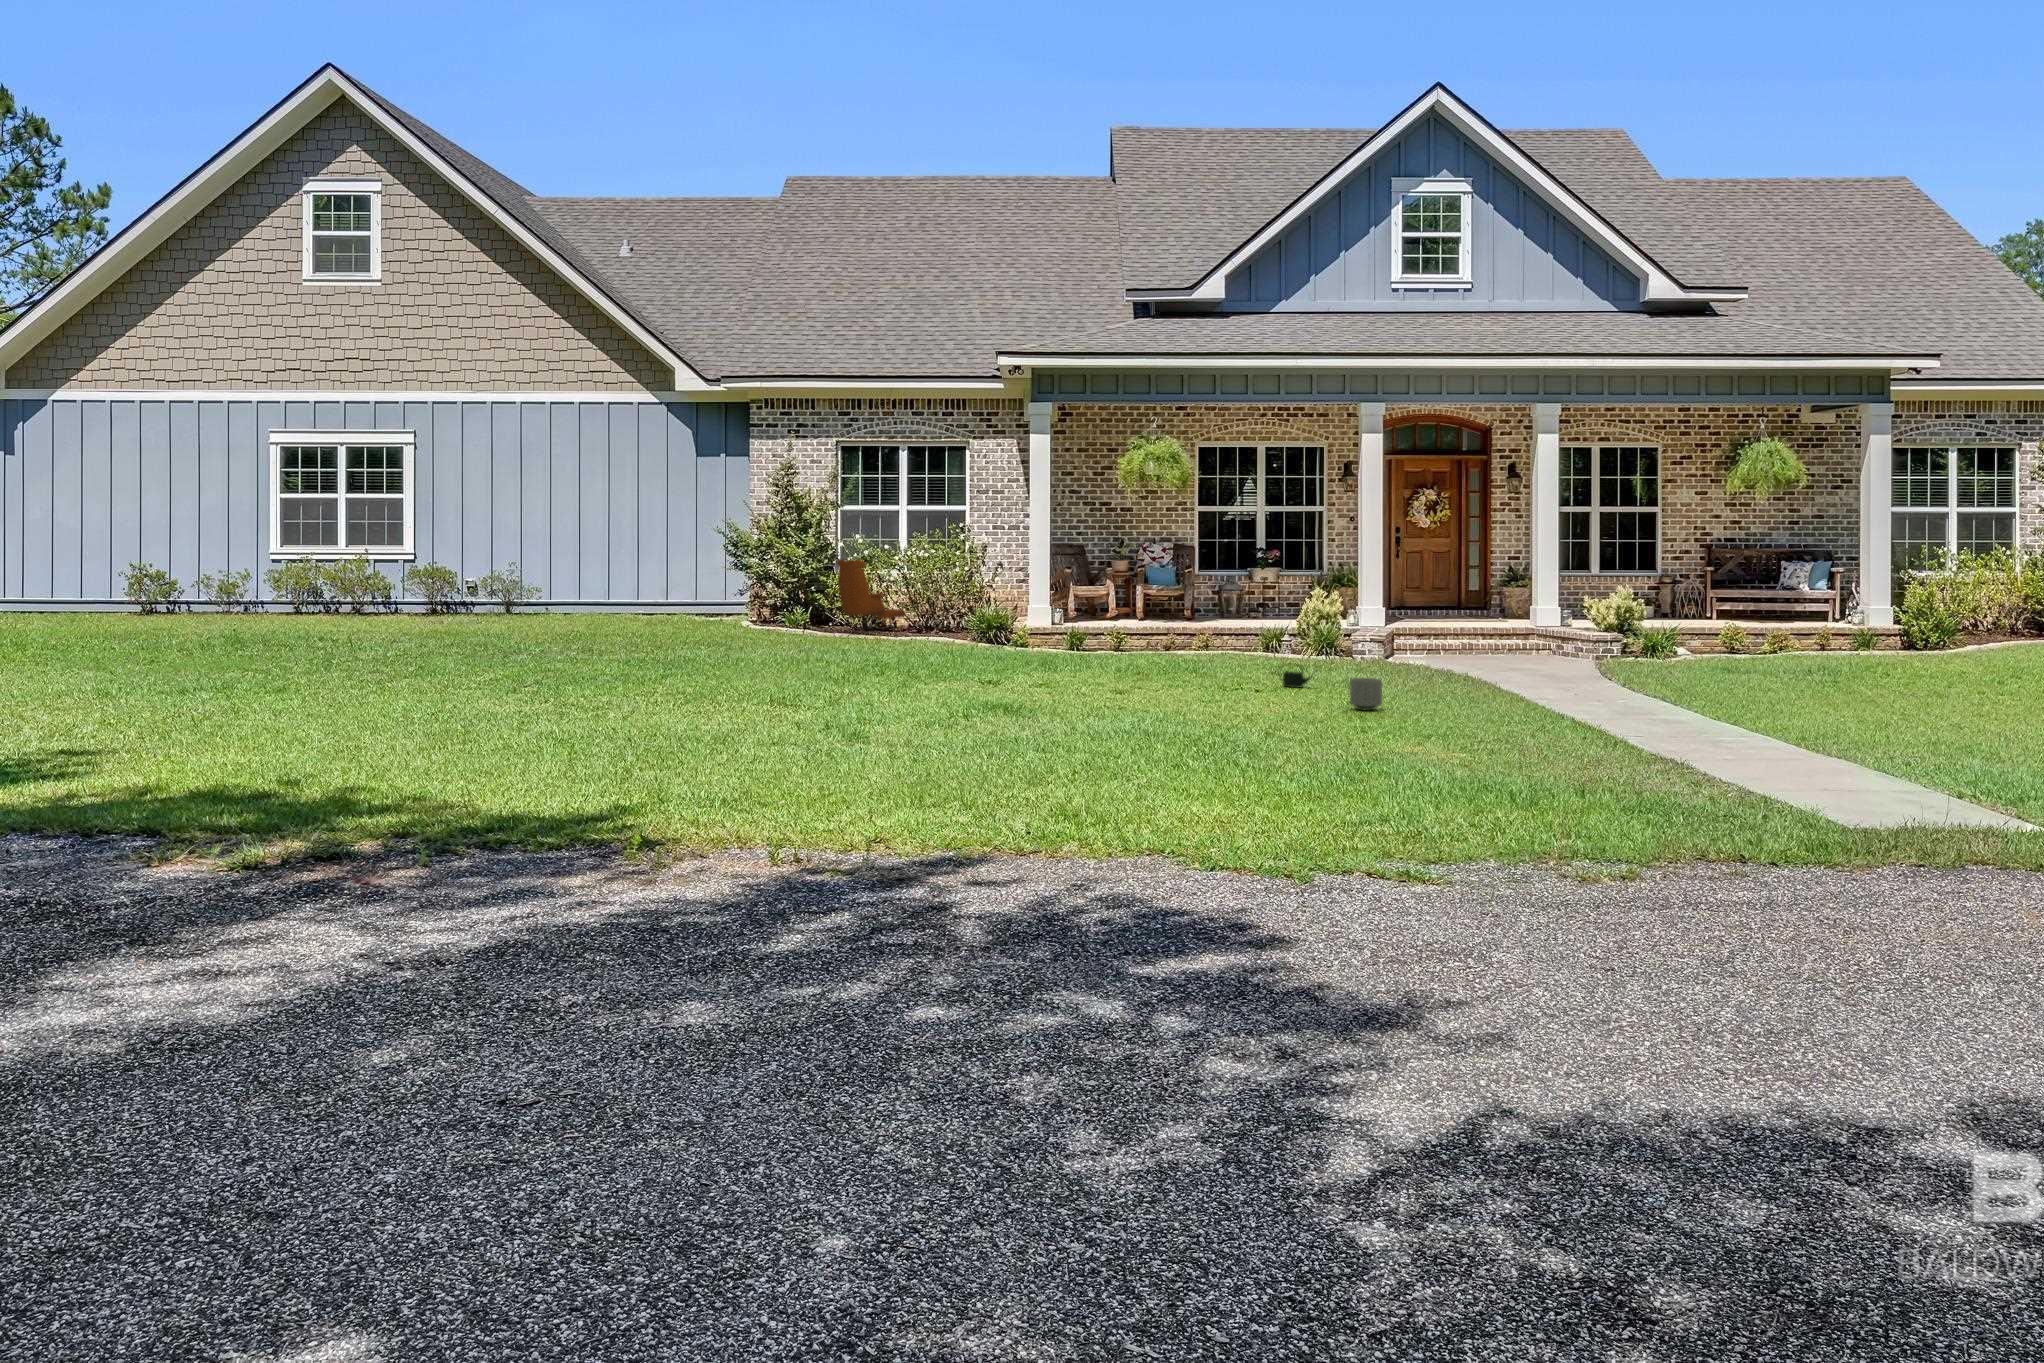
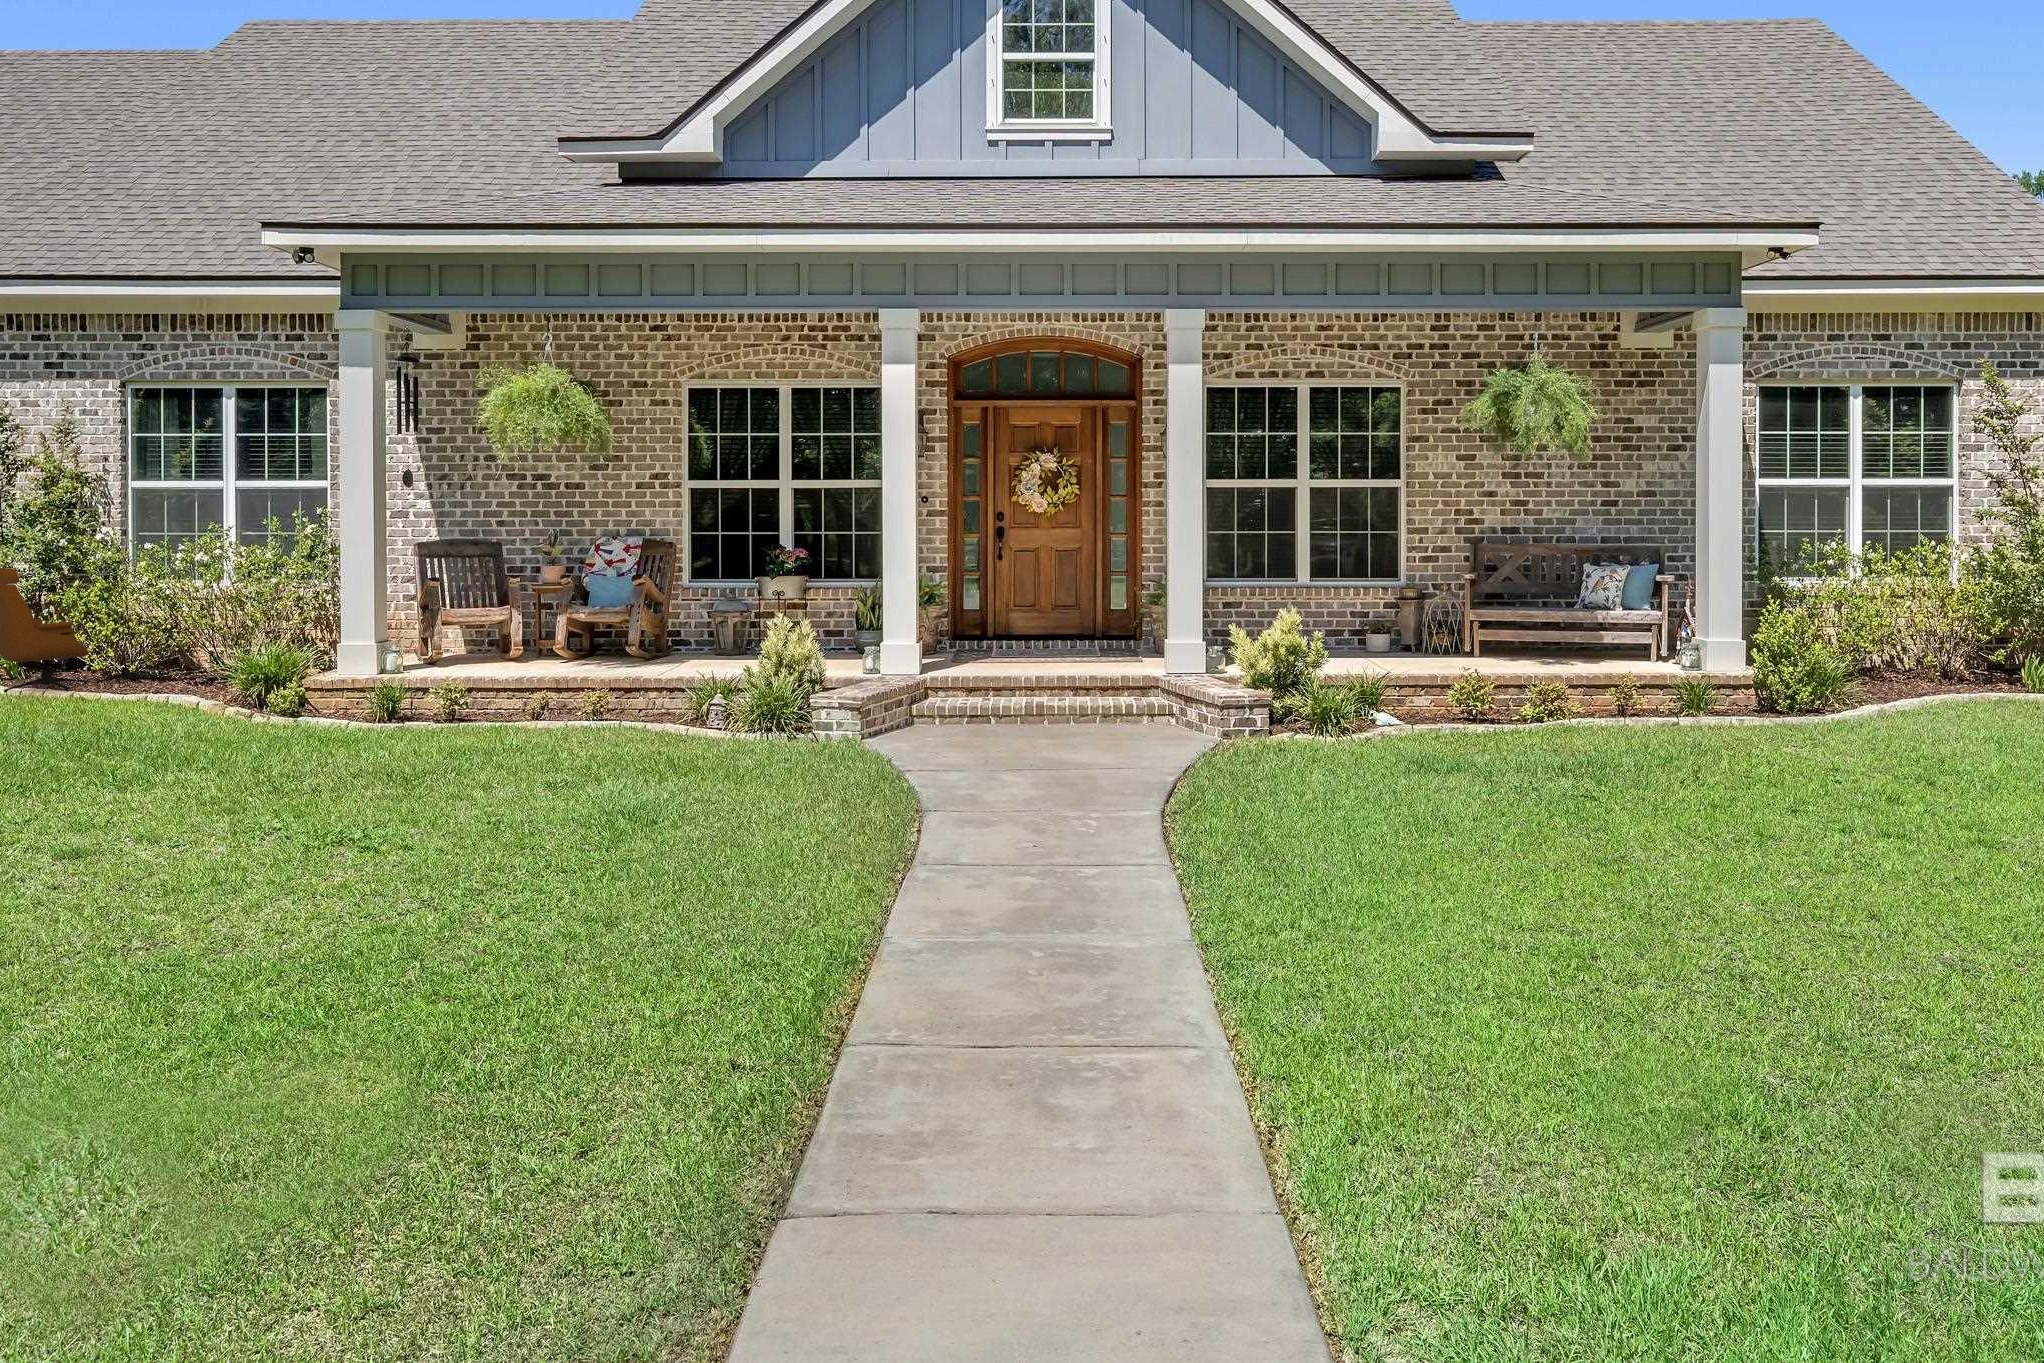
watering can: present [1280,665,1311,688] -> none [258,814,330,868]
planter: present [1350,678,1382,710] -> none [98,899,195,994]

